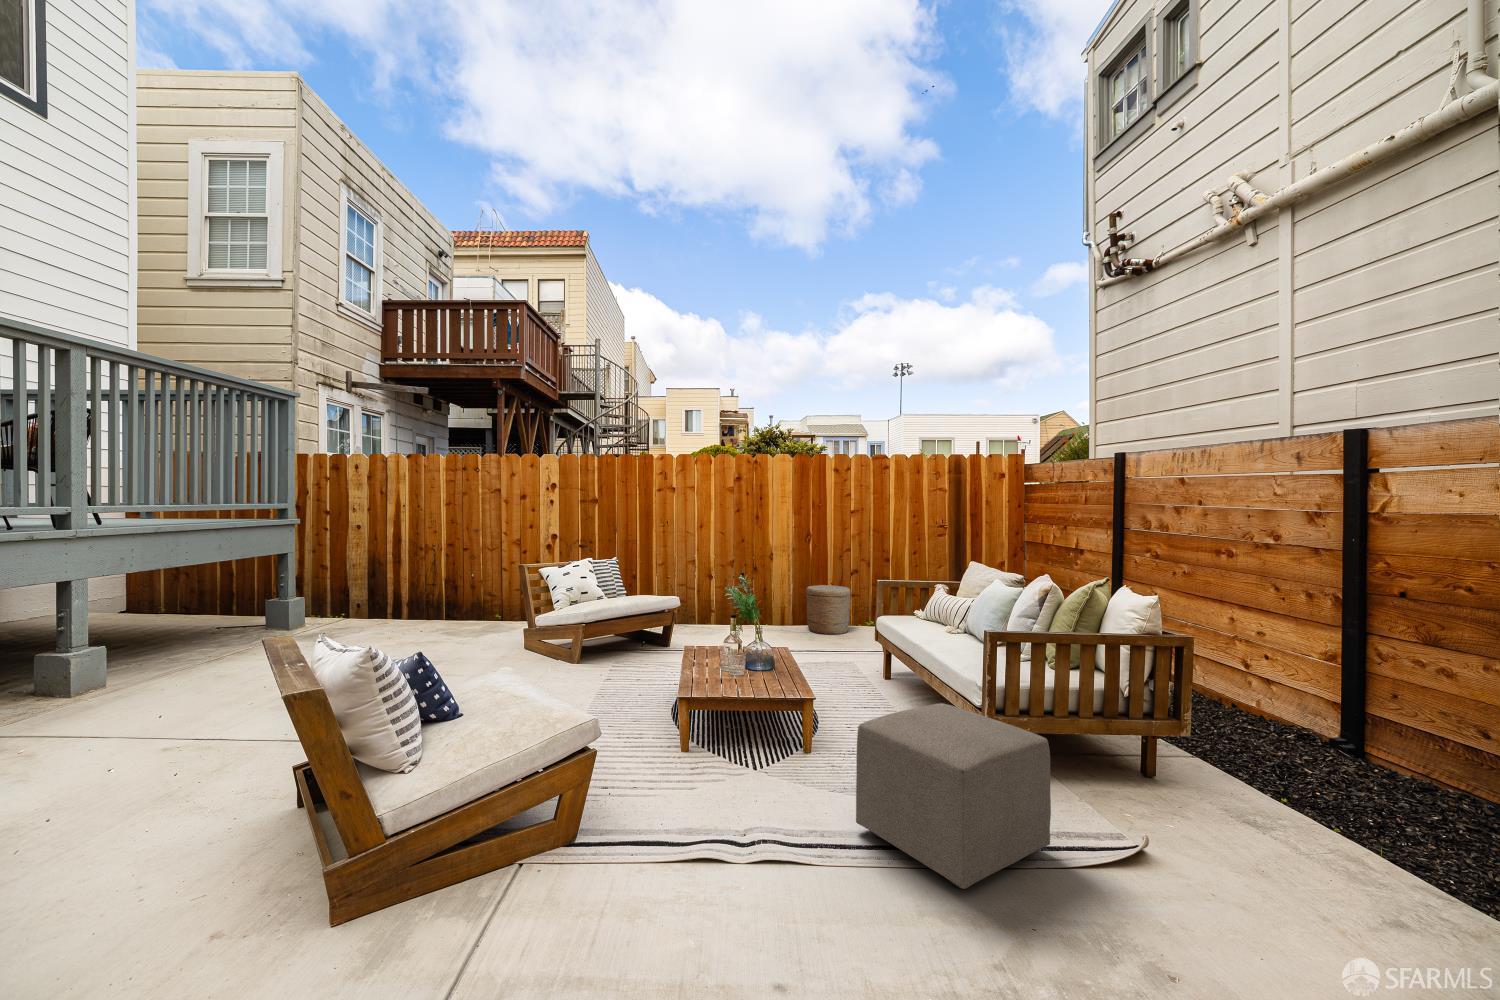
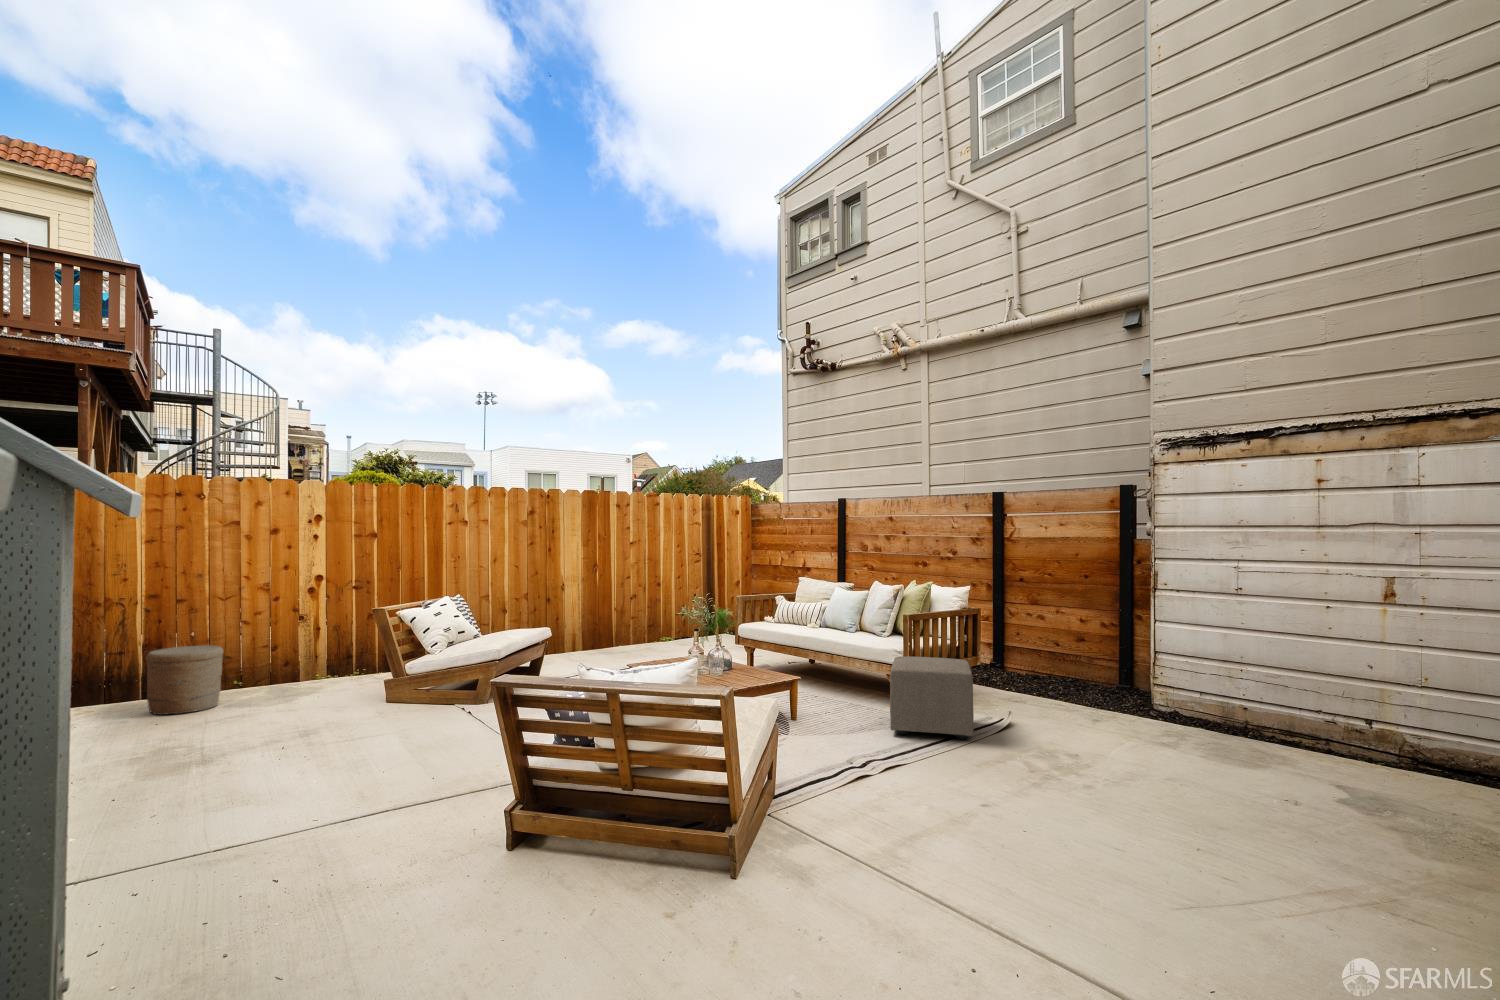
woven basket: present [806,585,851,634] -> present [146,645,224,715]

